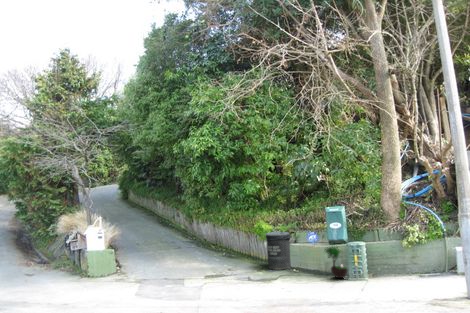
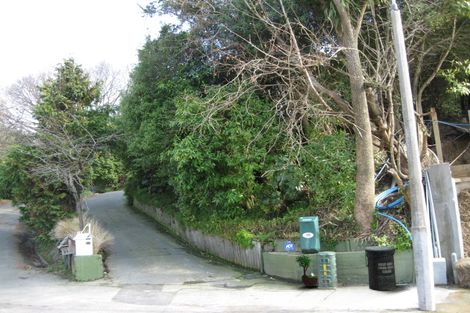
trash can: present [266,232,291,270] -> present [365,246,396,290]

